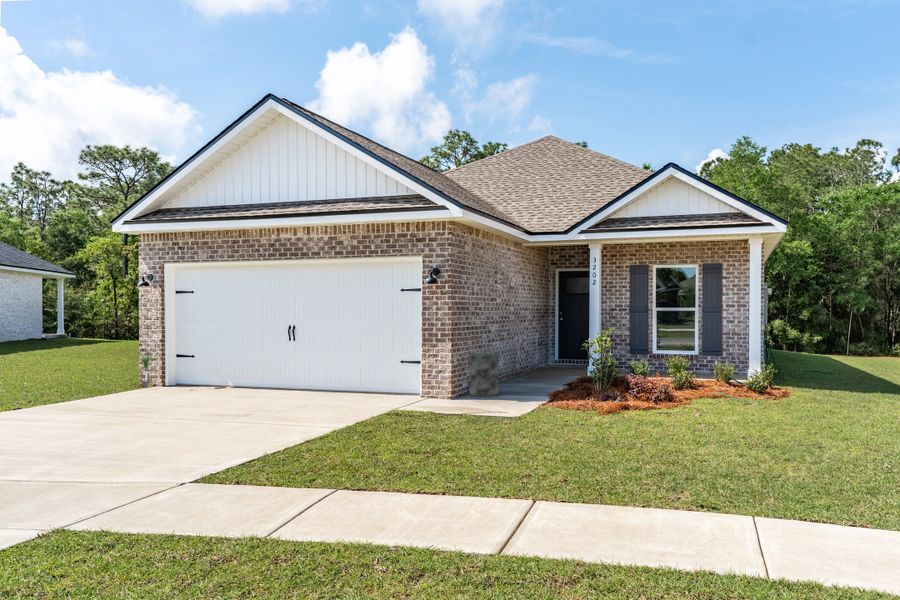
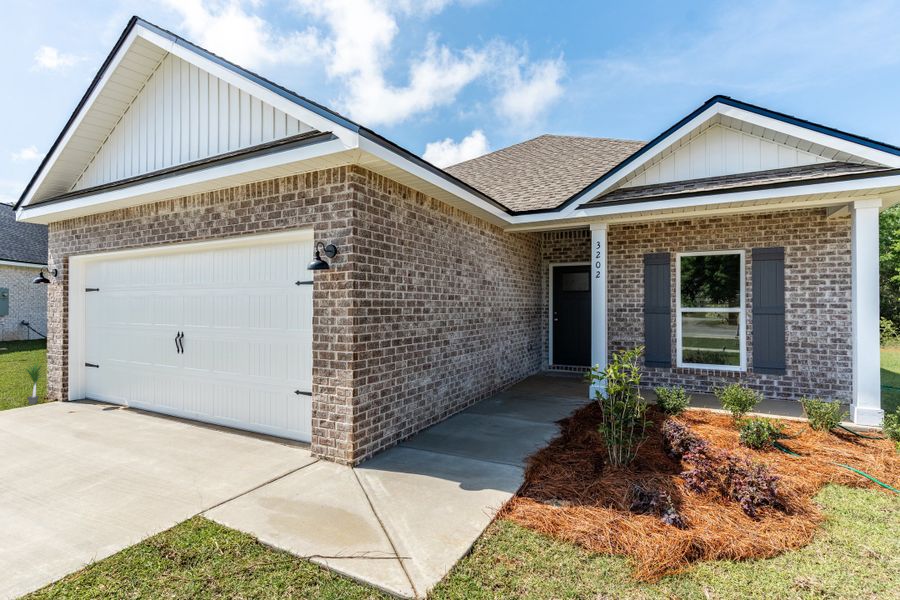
trash can: present [469,351,499,396] -> none [395,378,442,456]

